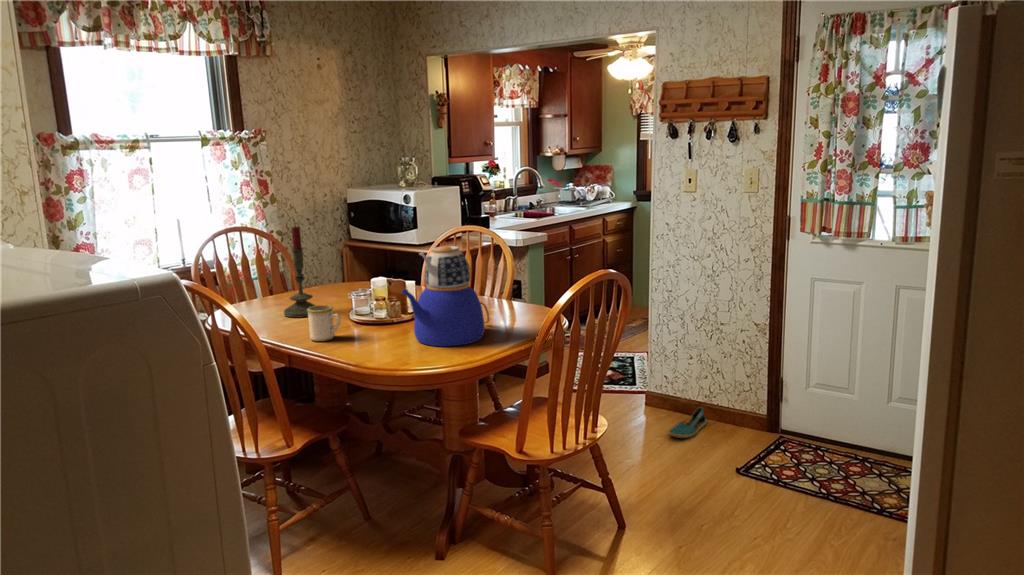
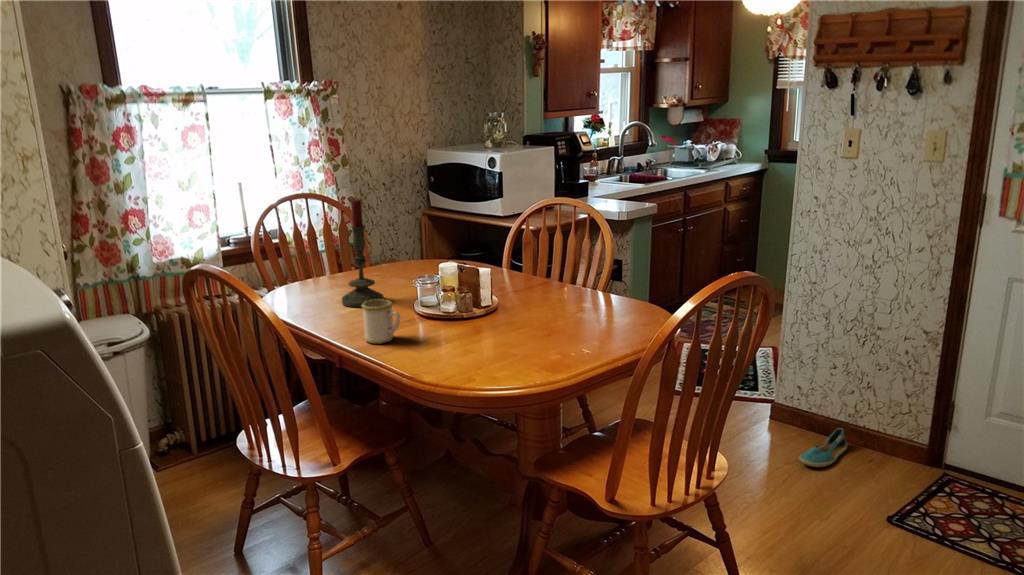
teapot: present [401,246,489,346] -> none [471,229,581,361]

